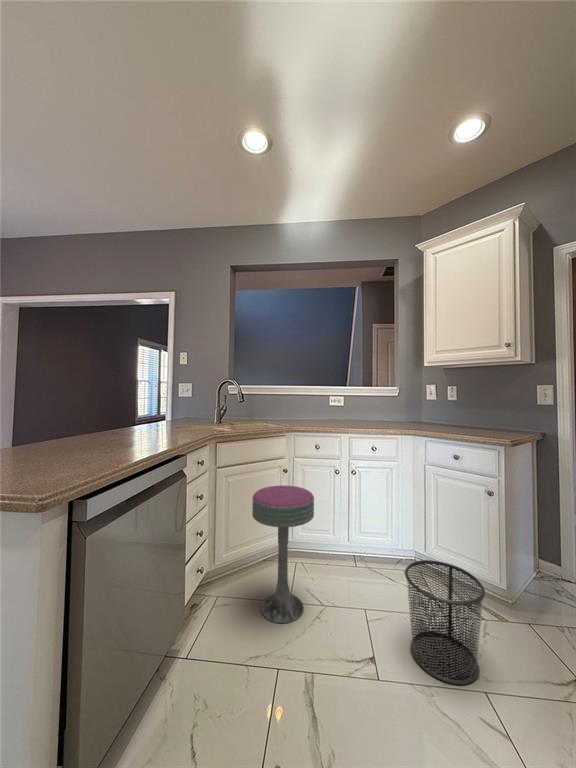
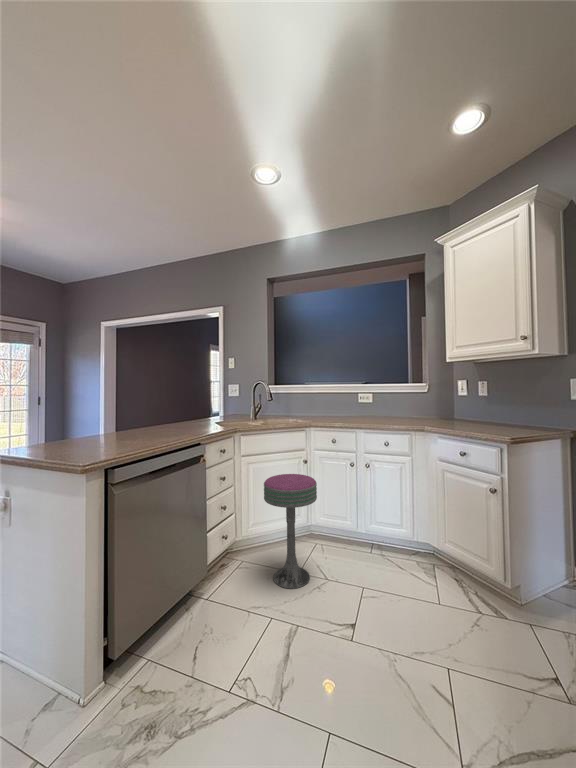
waste bin: present [405,560,485,684] -> none [384,548,456,658]

